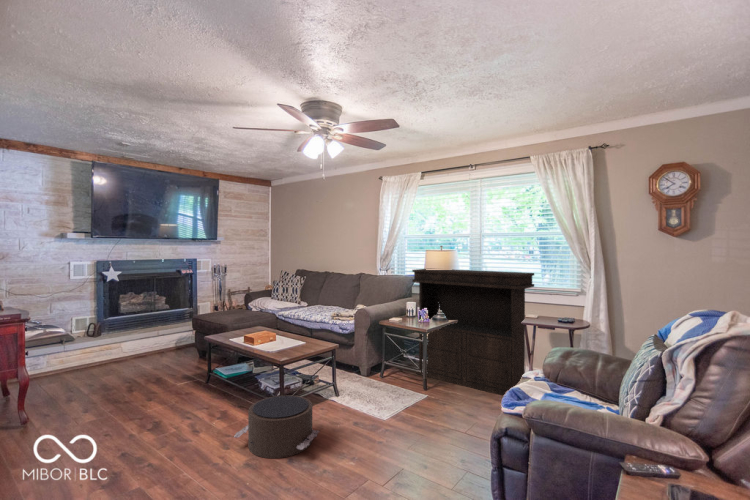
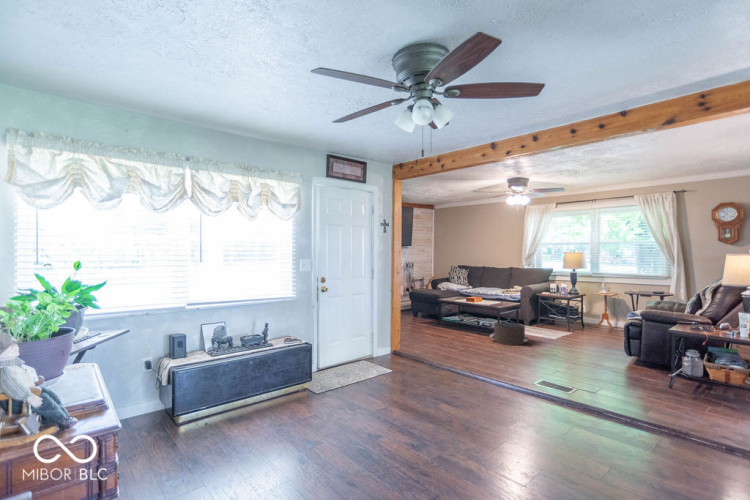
console table: present [412,269,534,396] -> none [557,263,638,335]

